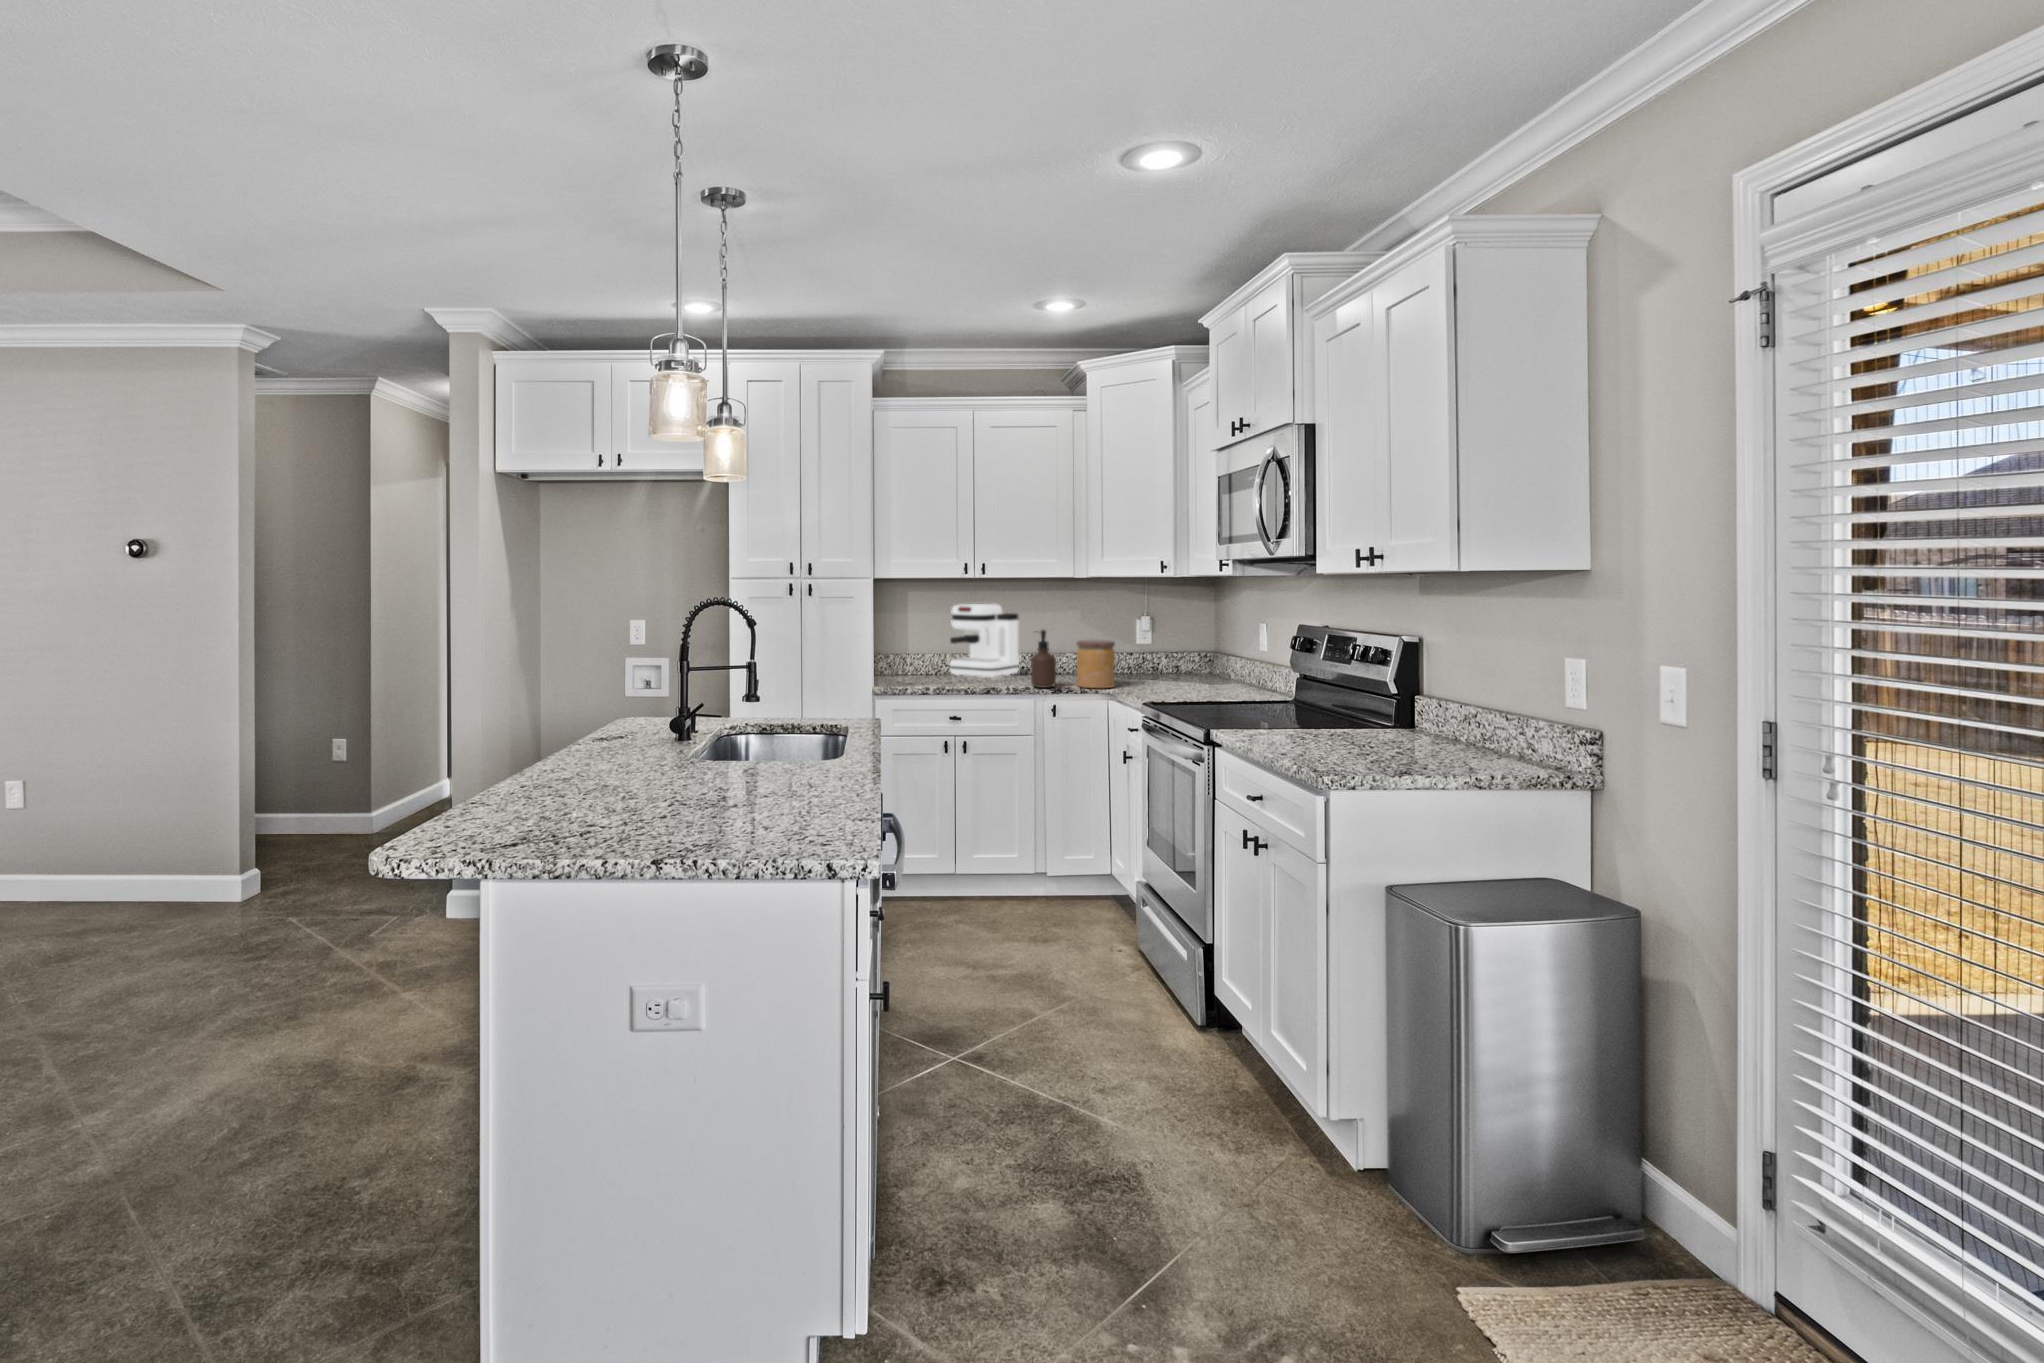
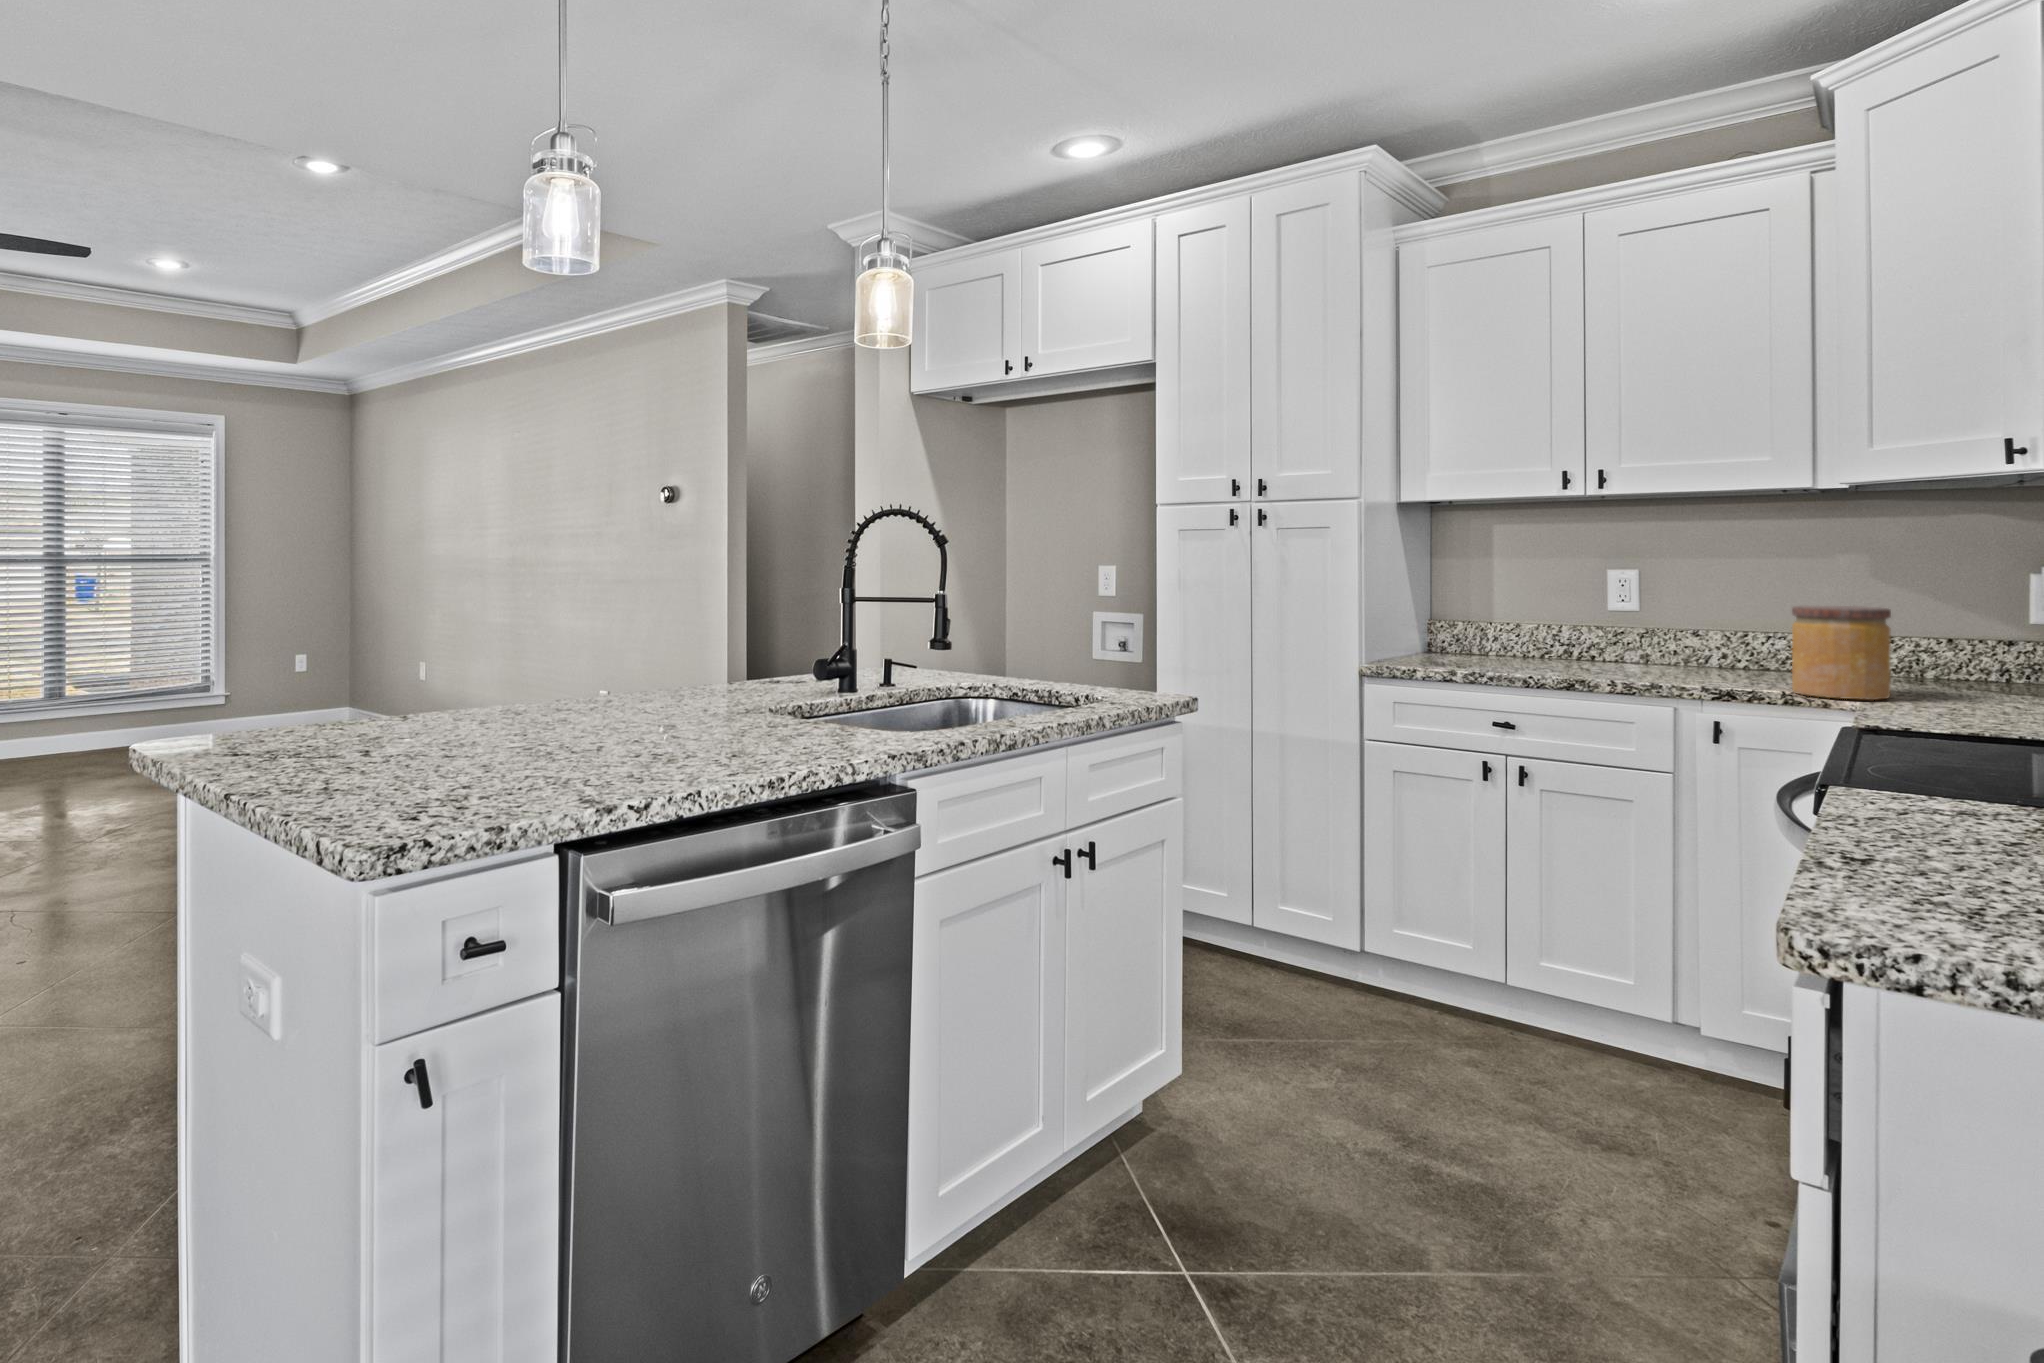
coffee maker: present [949,604,1019,678] -> none [1538,545,1699,668]
soap dispenser: present [1031,630,1056,688] -> none [1677,583,1735,688]

